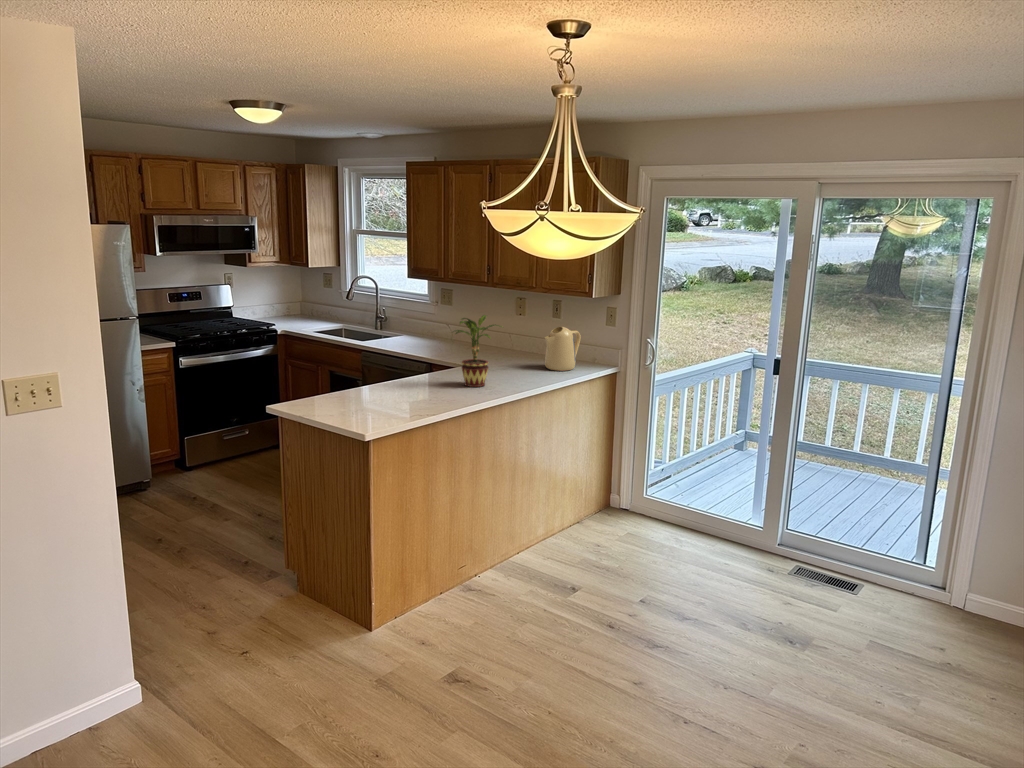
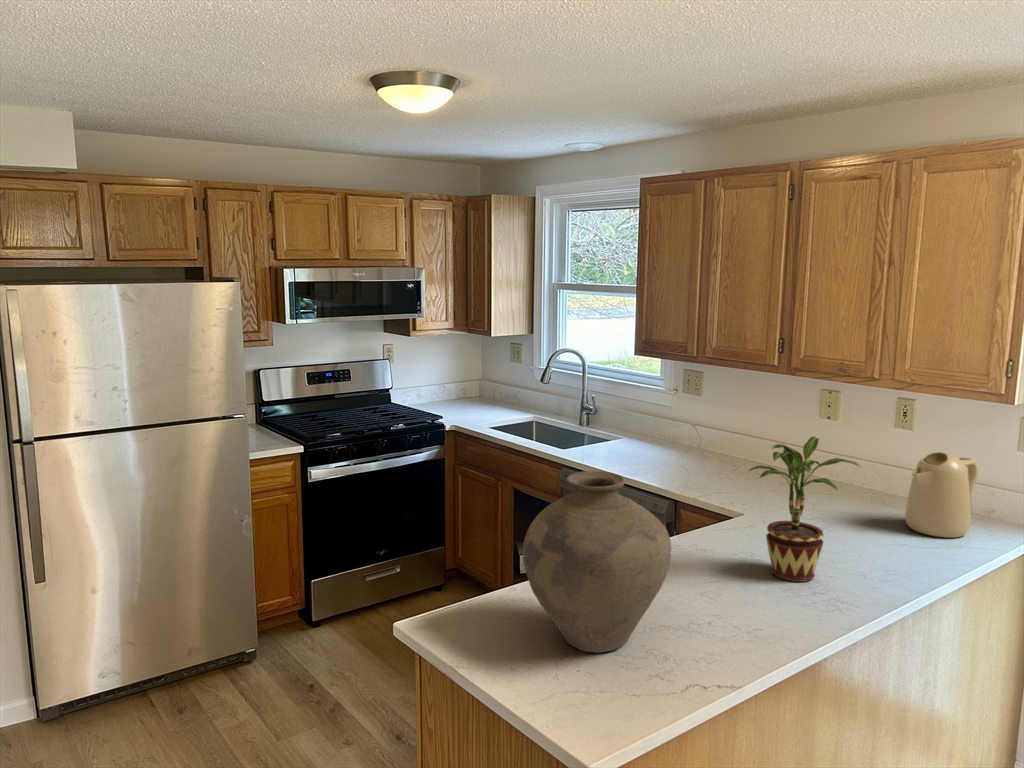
vase: none [333,327,403,410] -> present [523,471,671,653]

